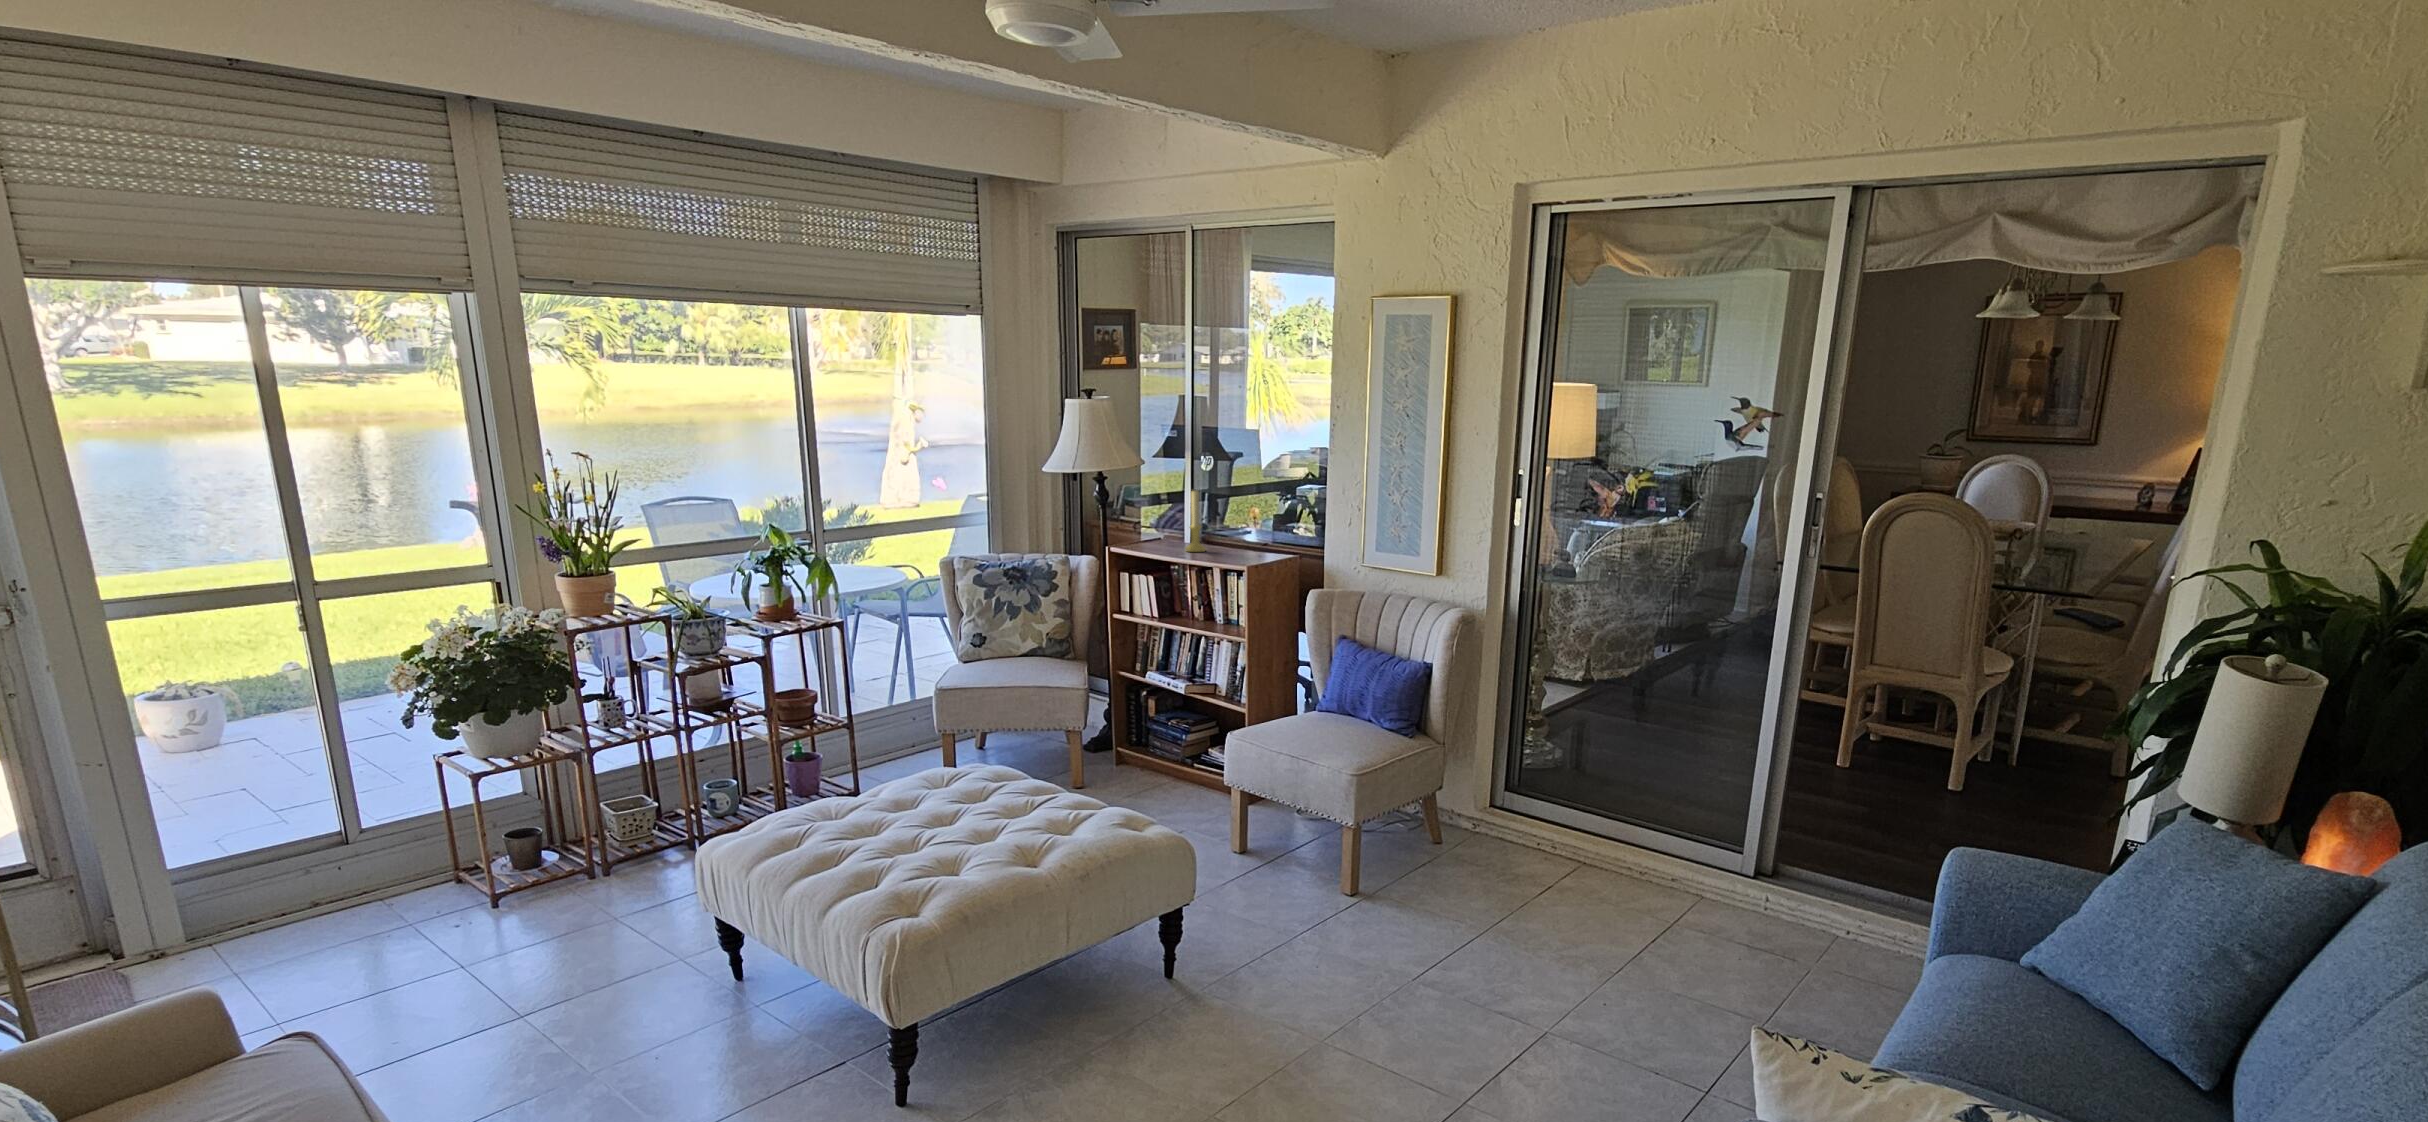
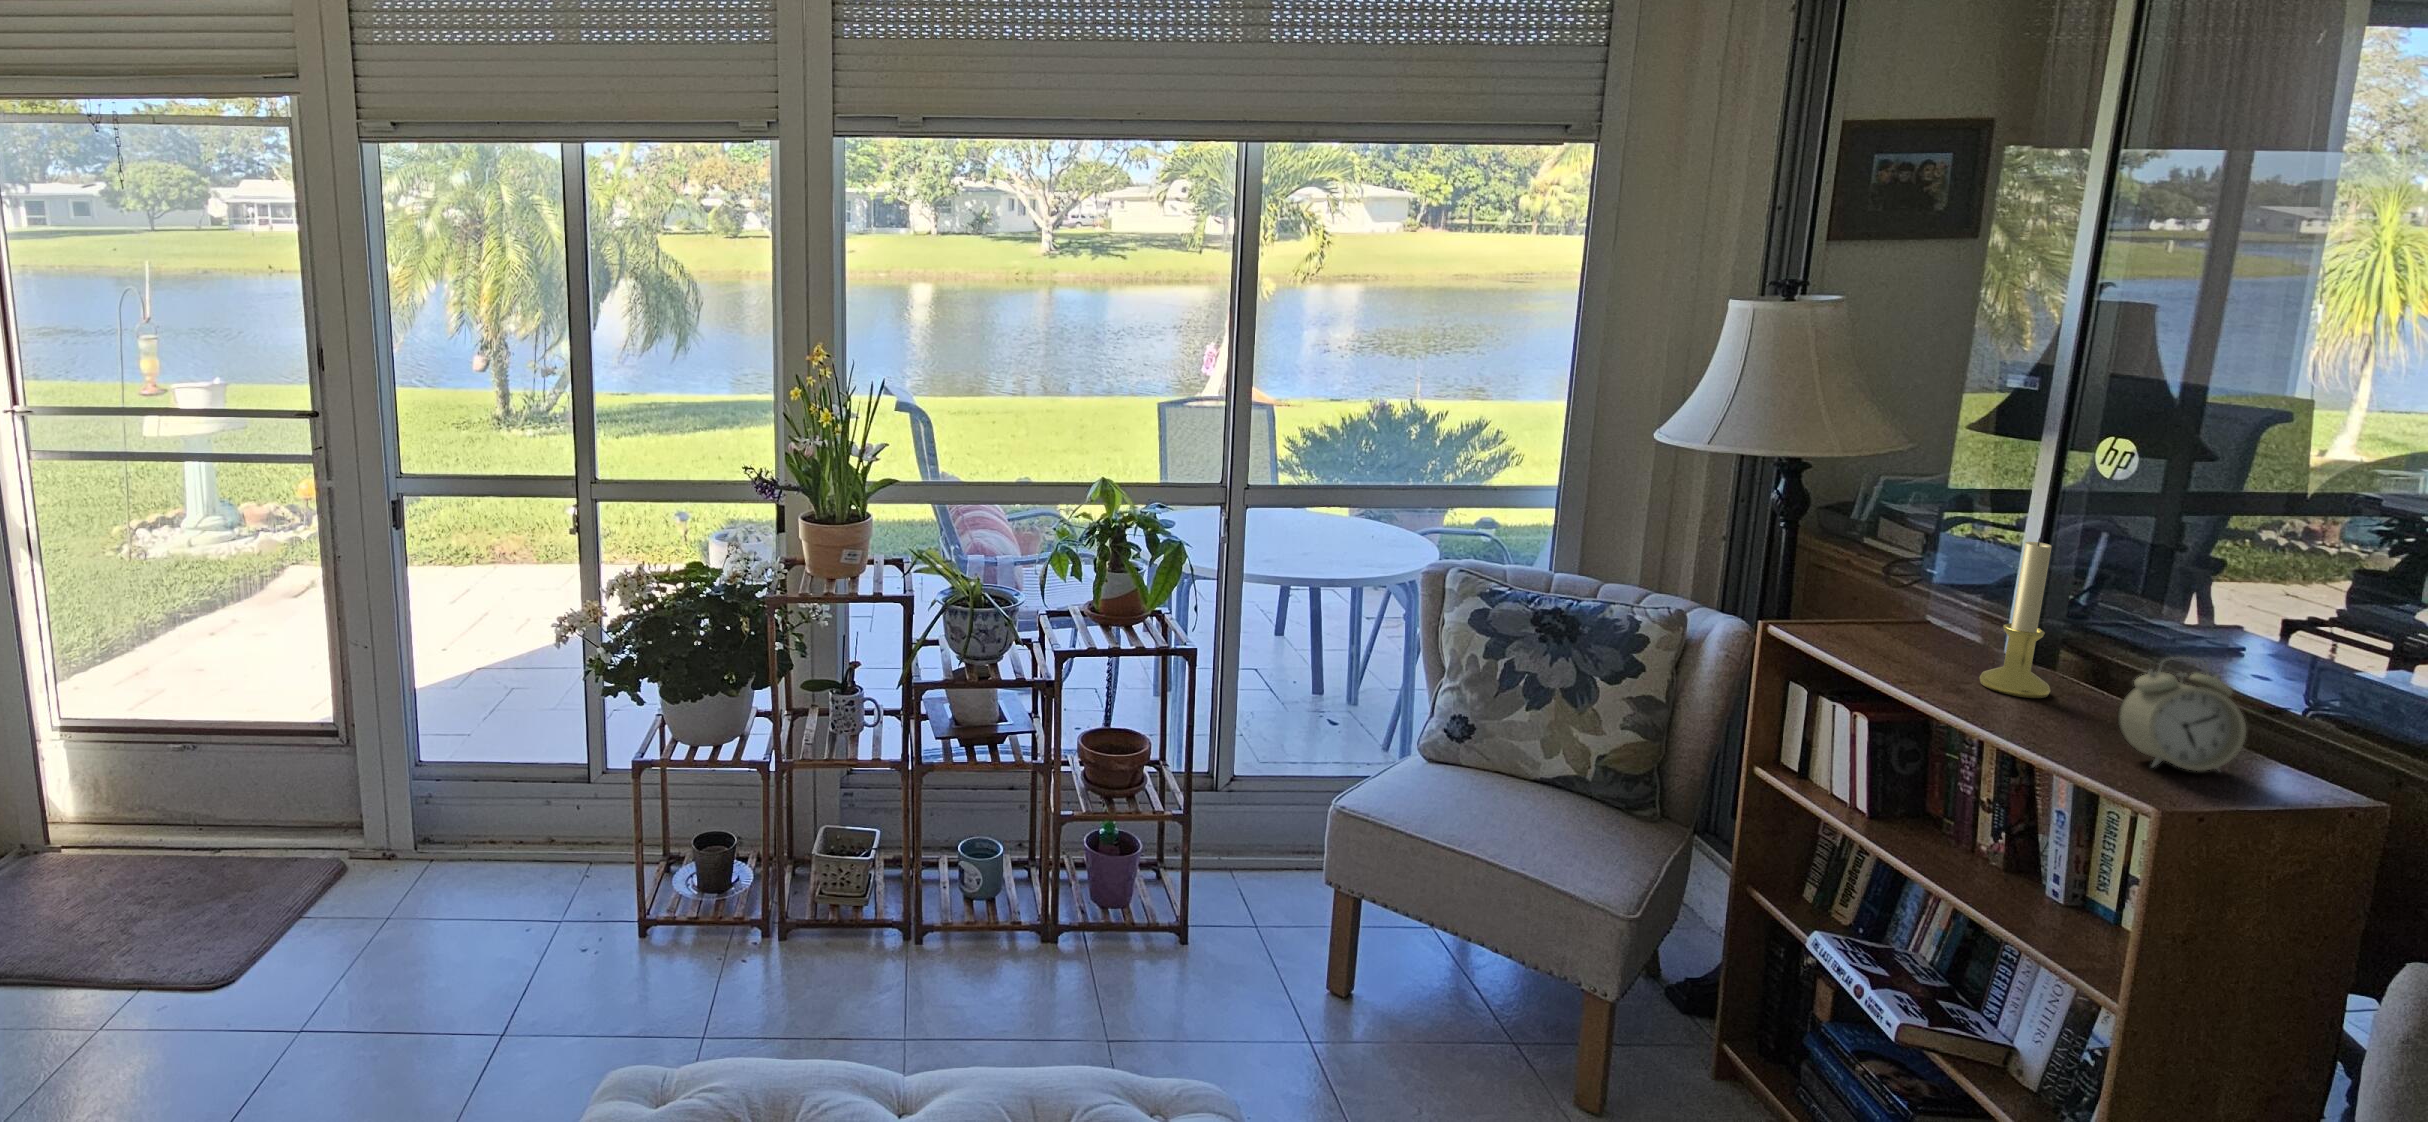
alarm clock: none [1228,519,1259,560] -> present [2118,659,2246,771]

